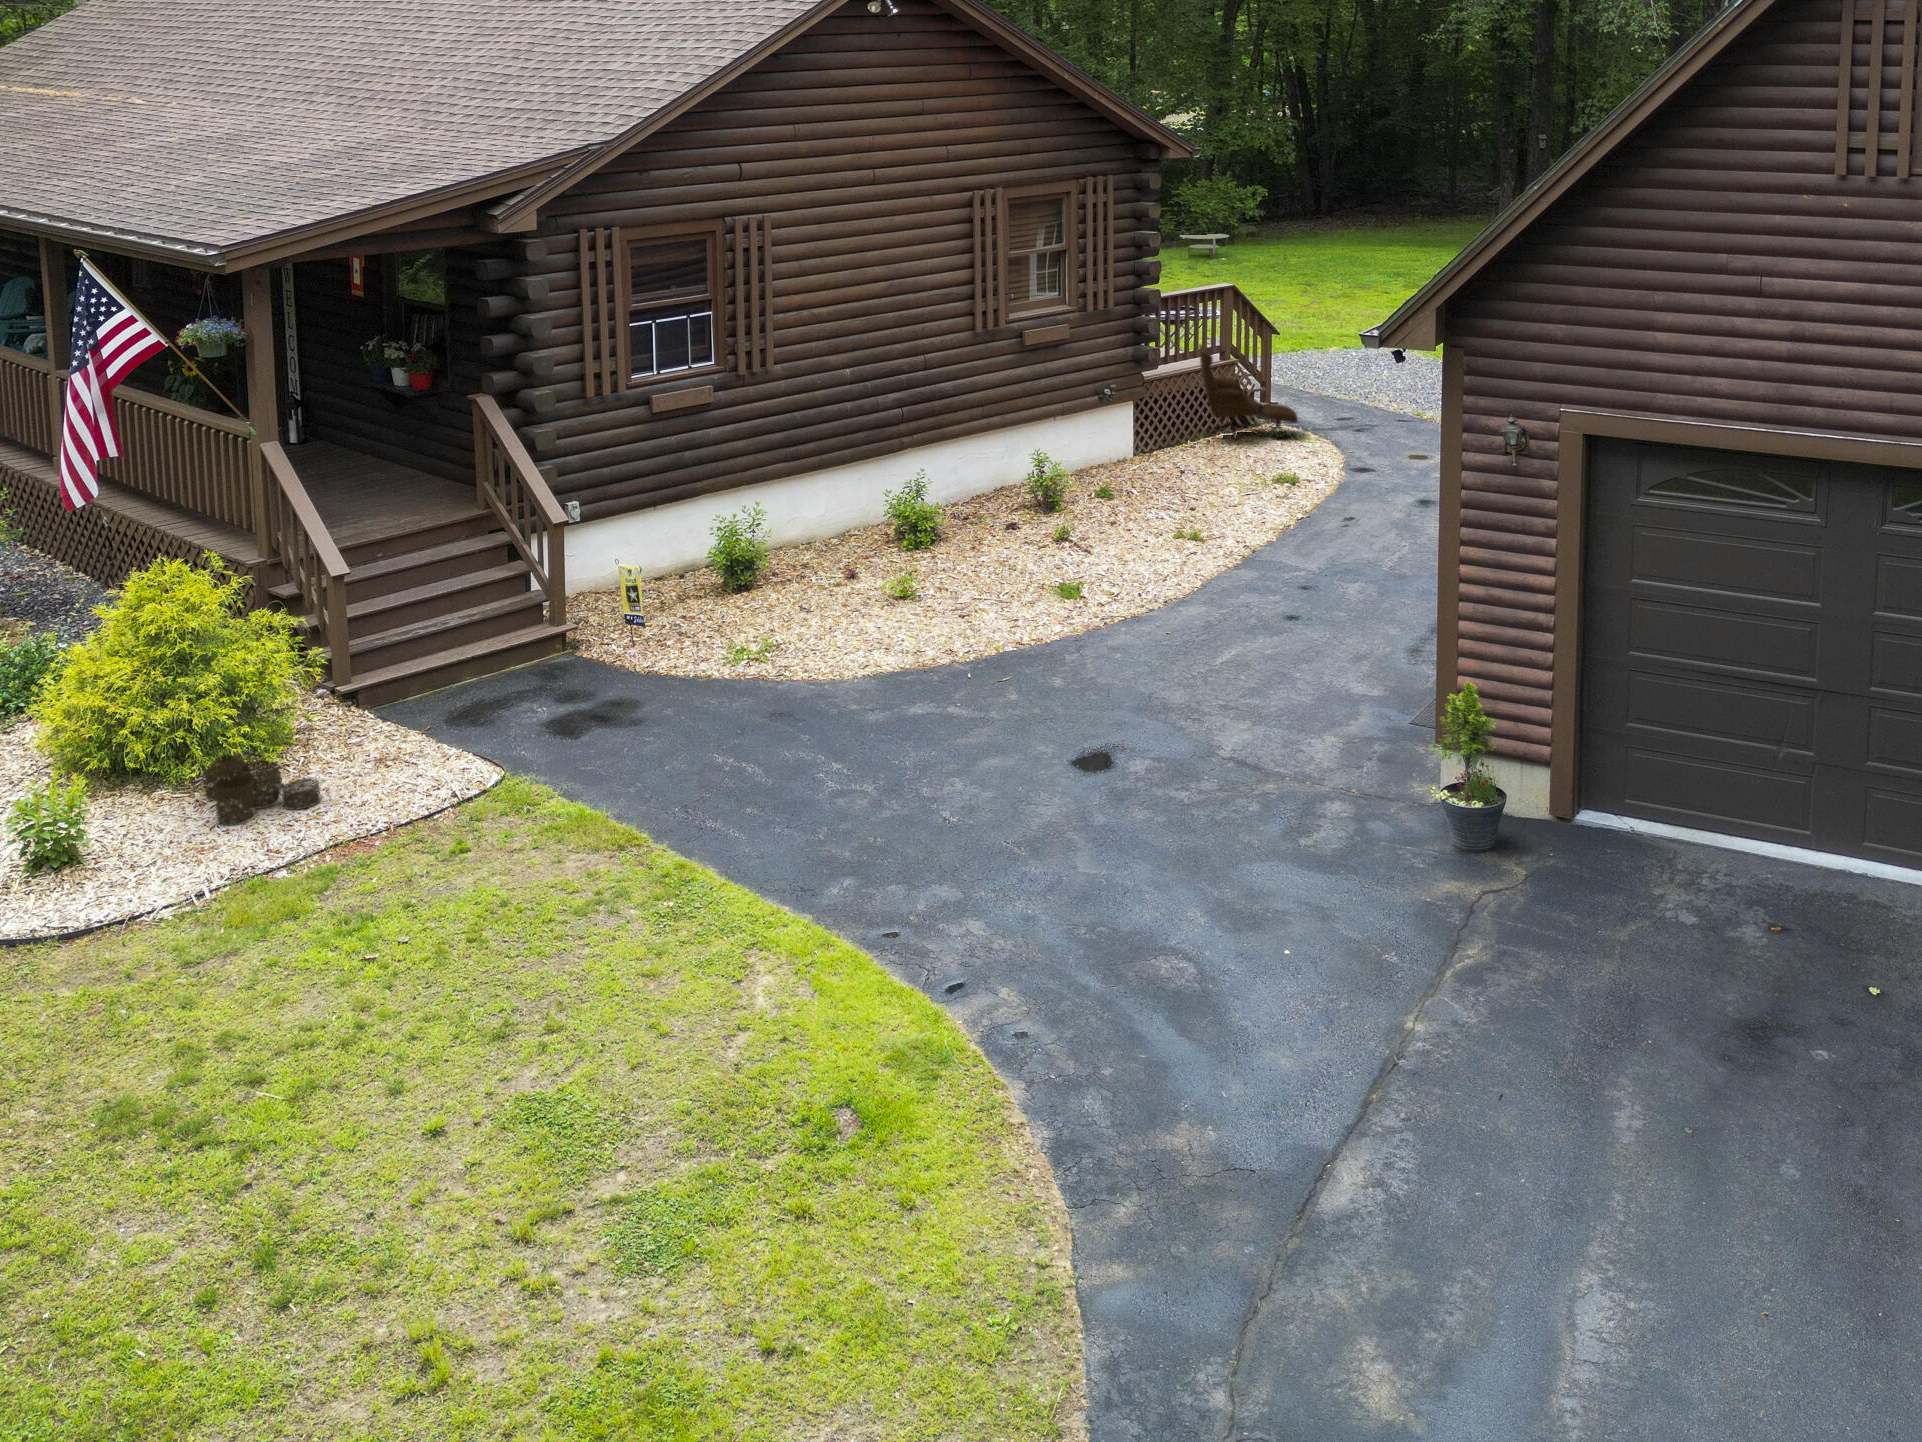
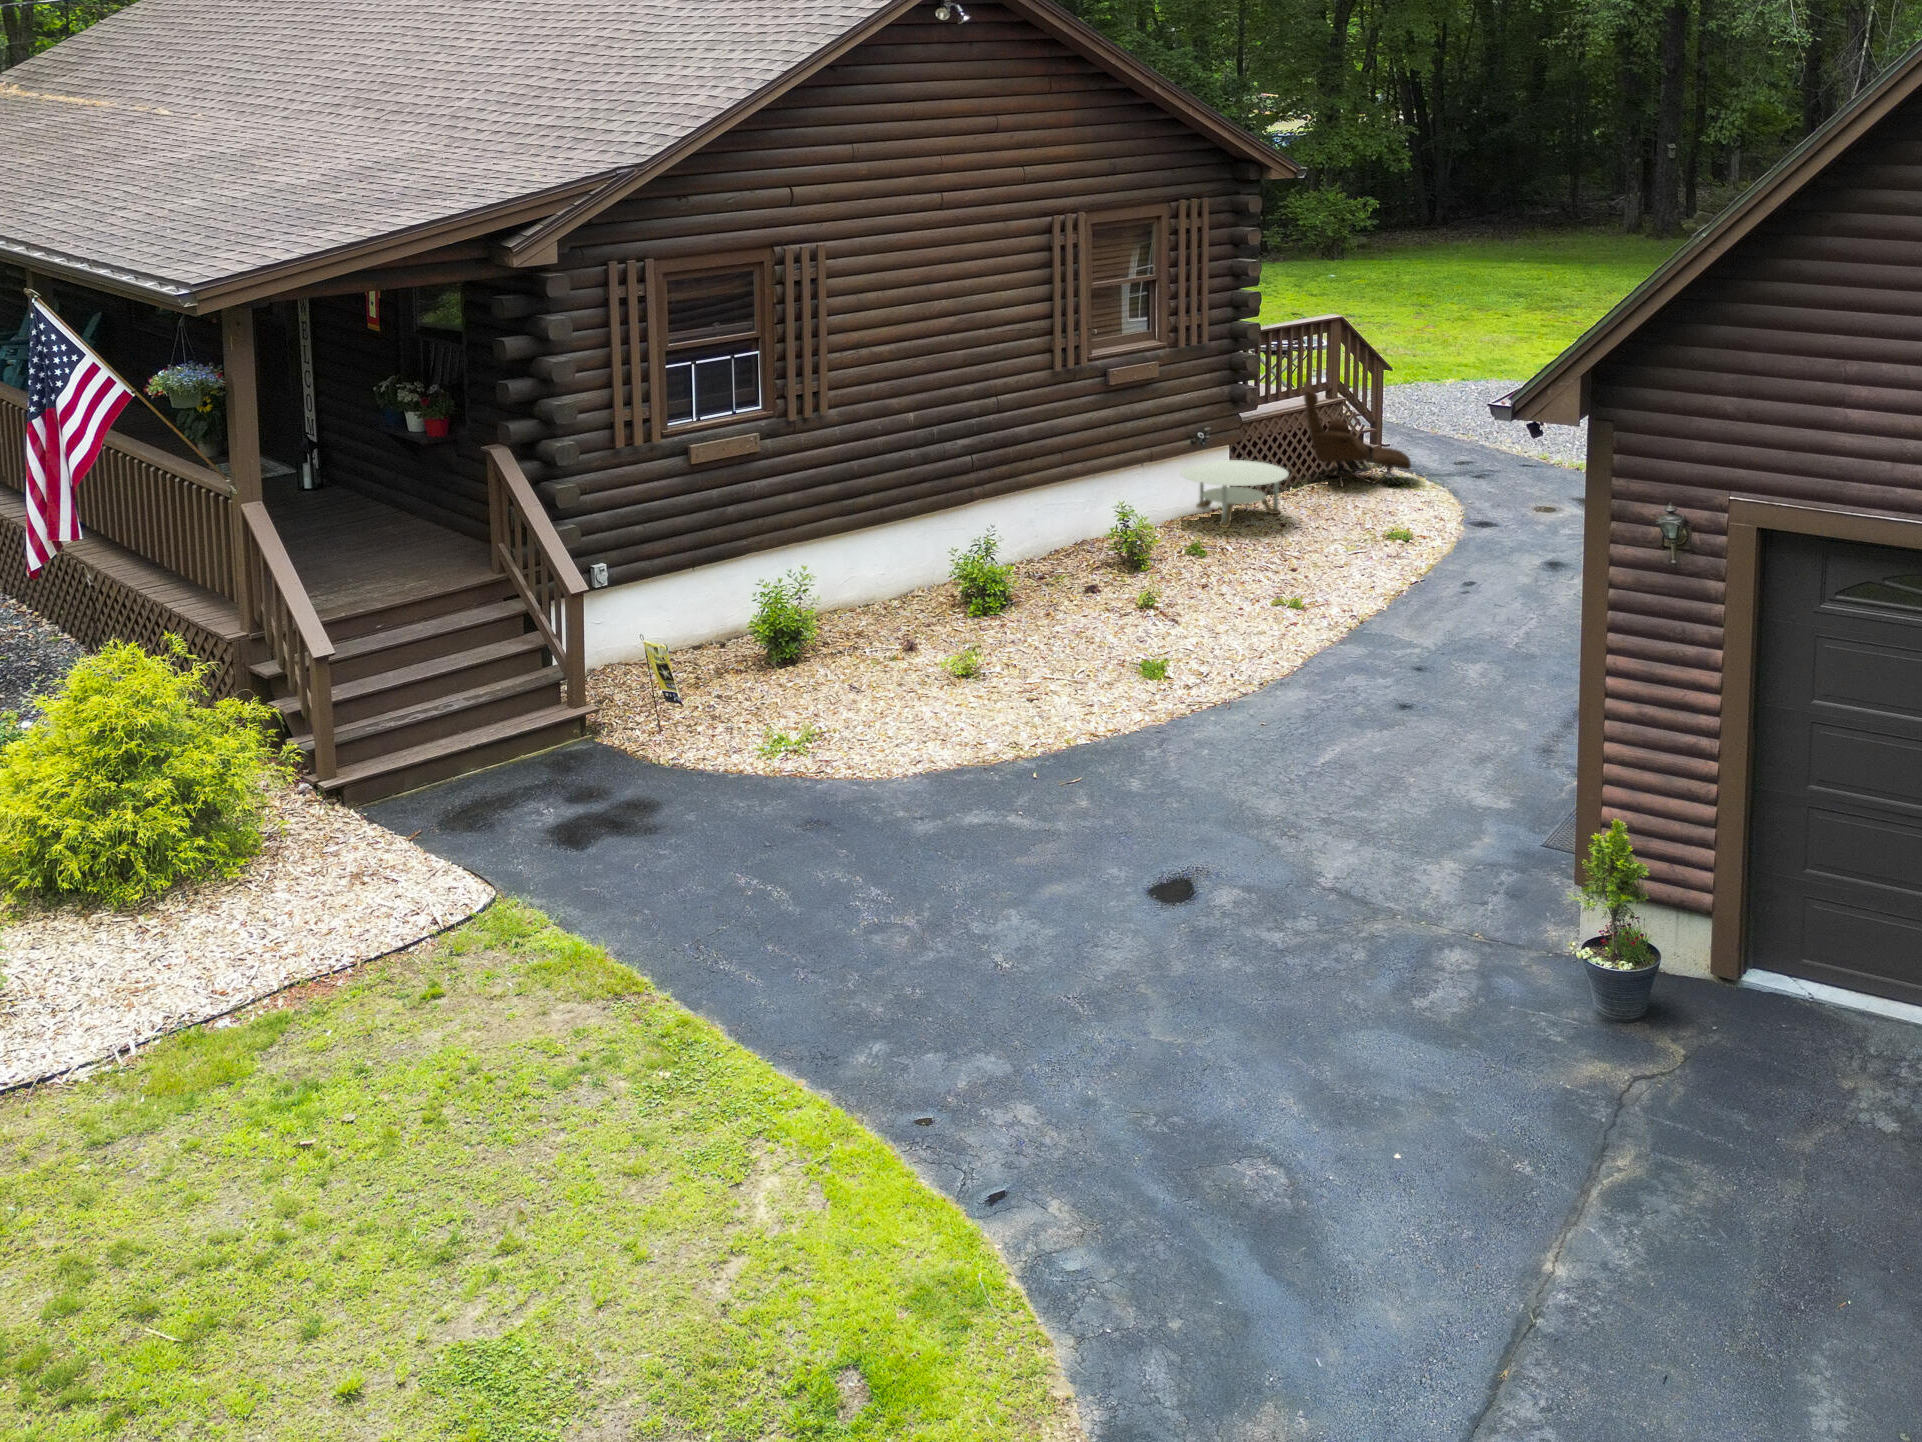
round table: present [1180,234,1229,258] -> present [1180,460,1289,527]
woven basket: present [205,755,320,825] -> none [150,870,279,961]

